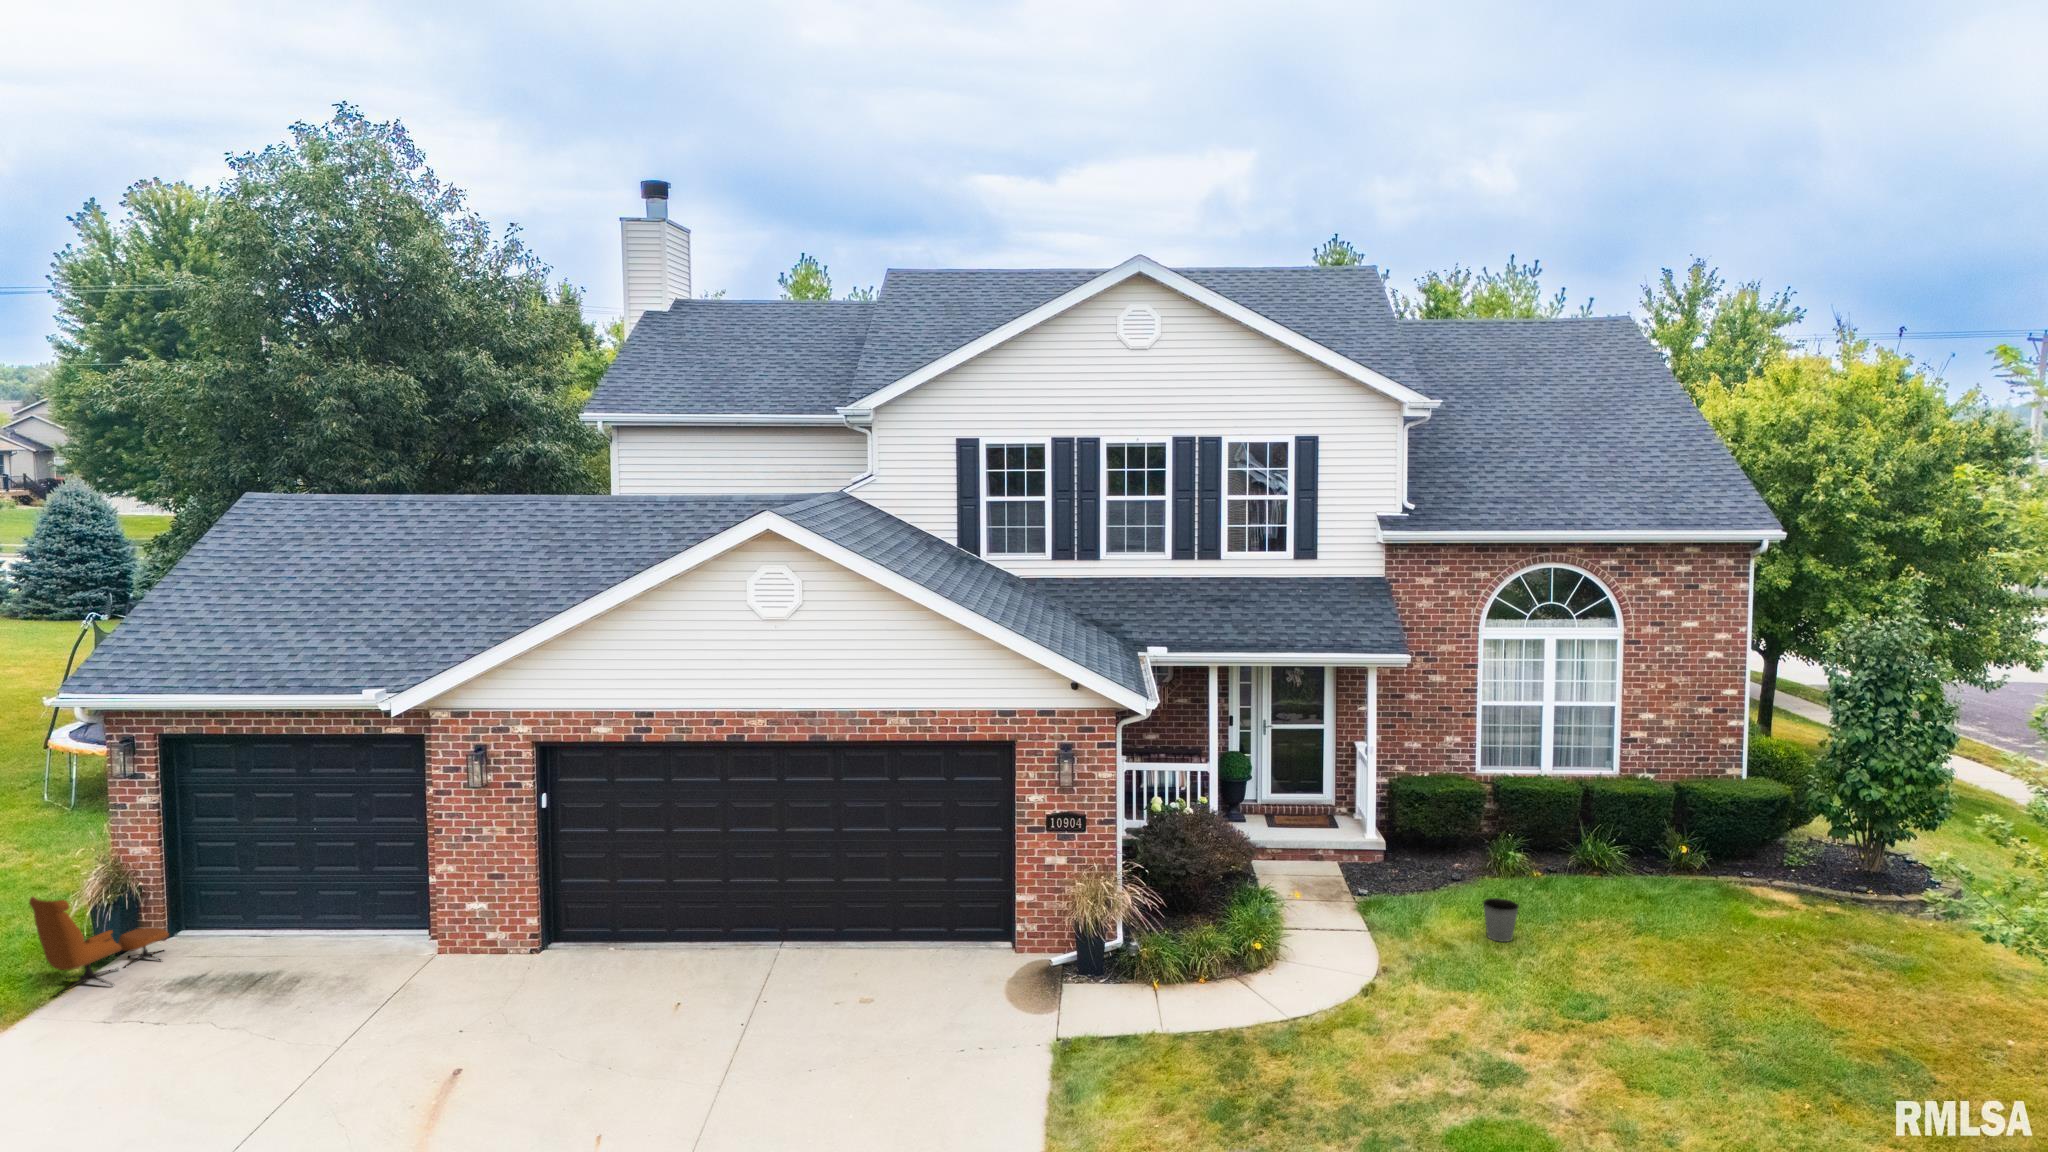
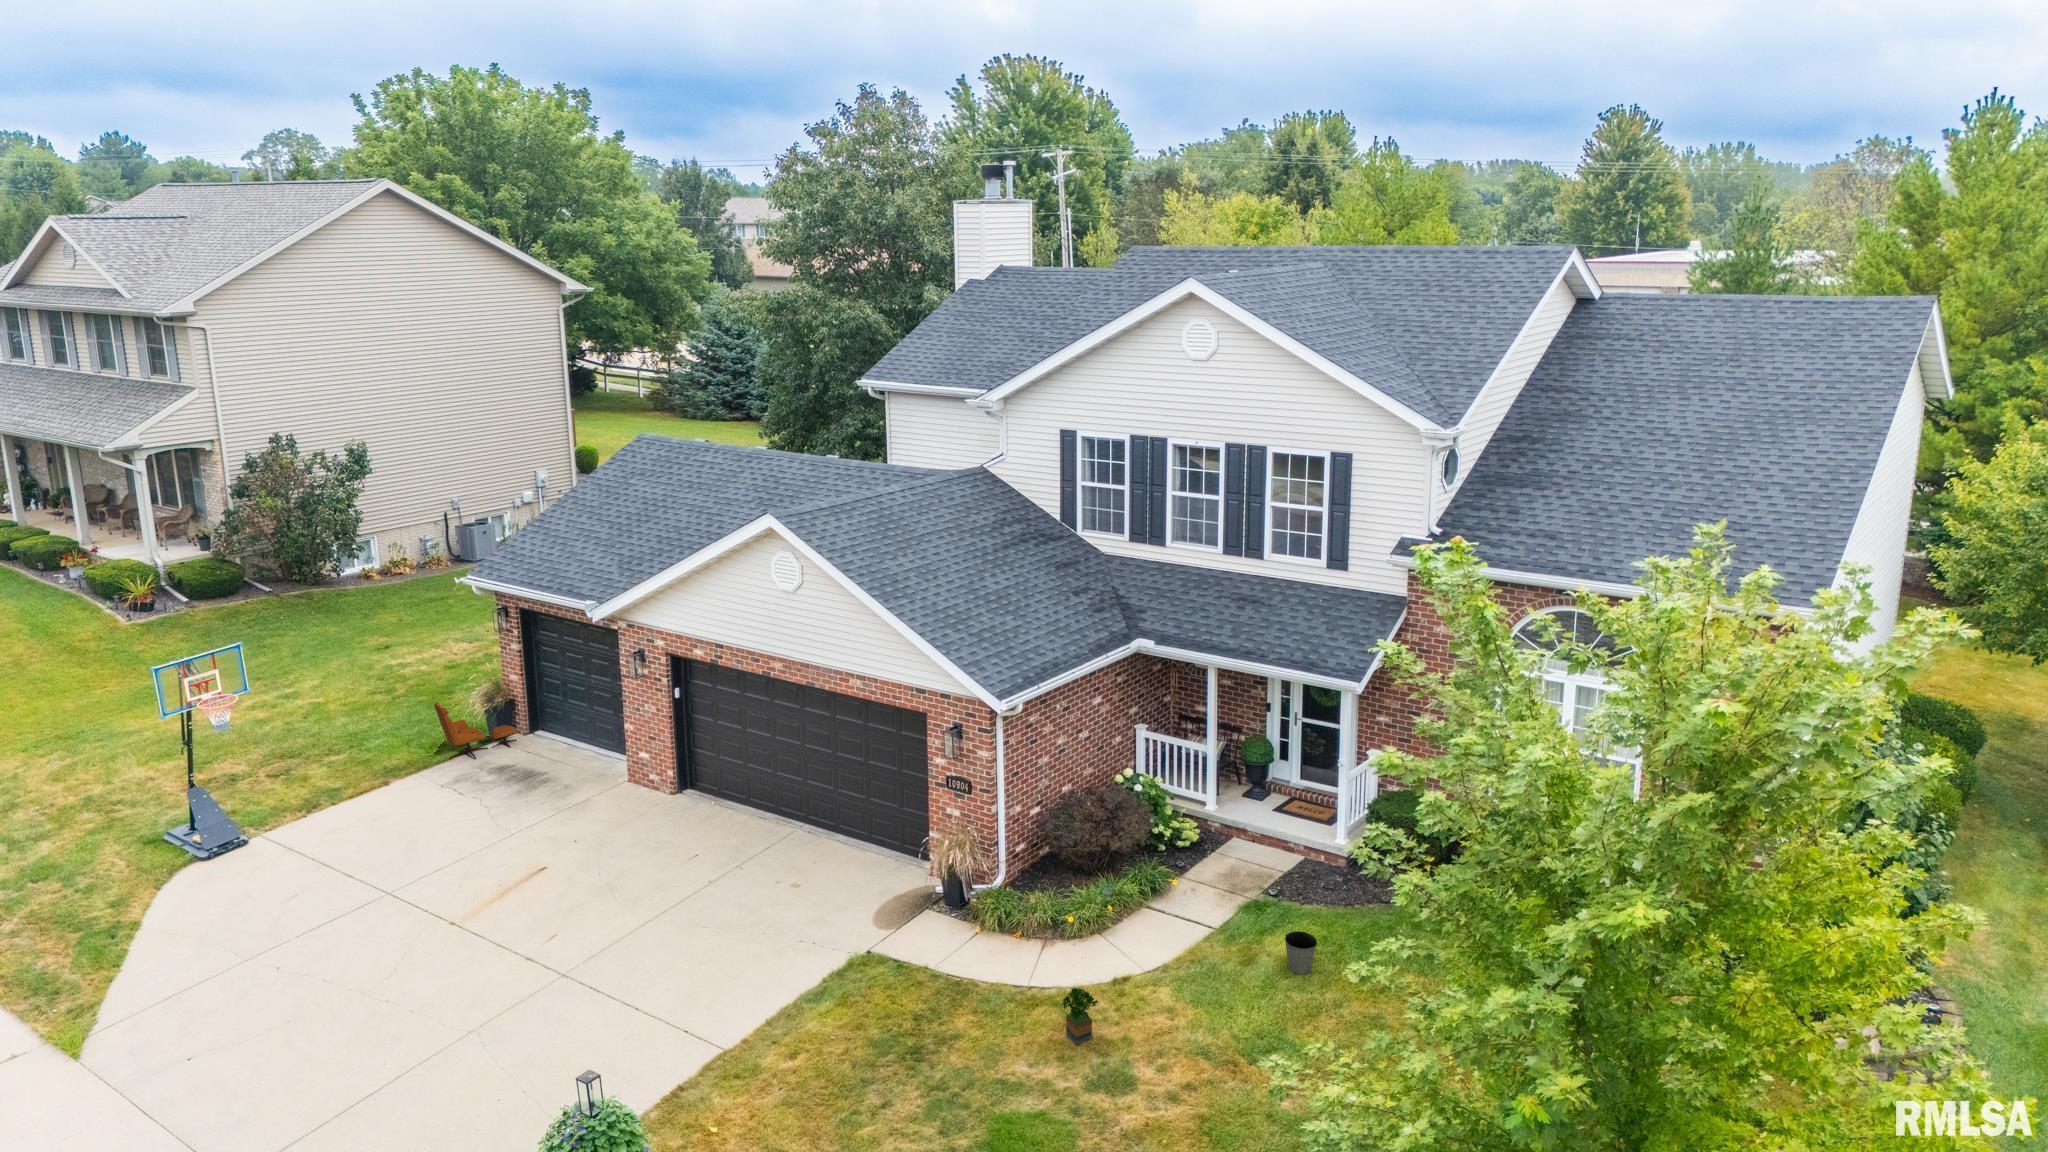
potted tree: none [1395,981,1438,1051] -> present [1063,988,1098,1045]

